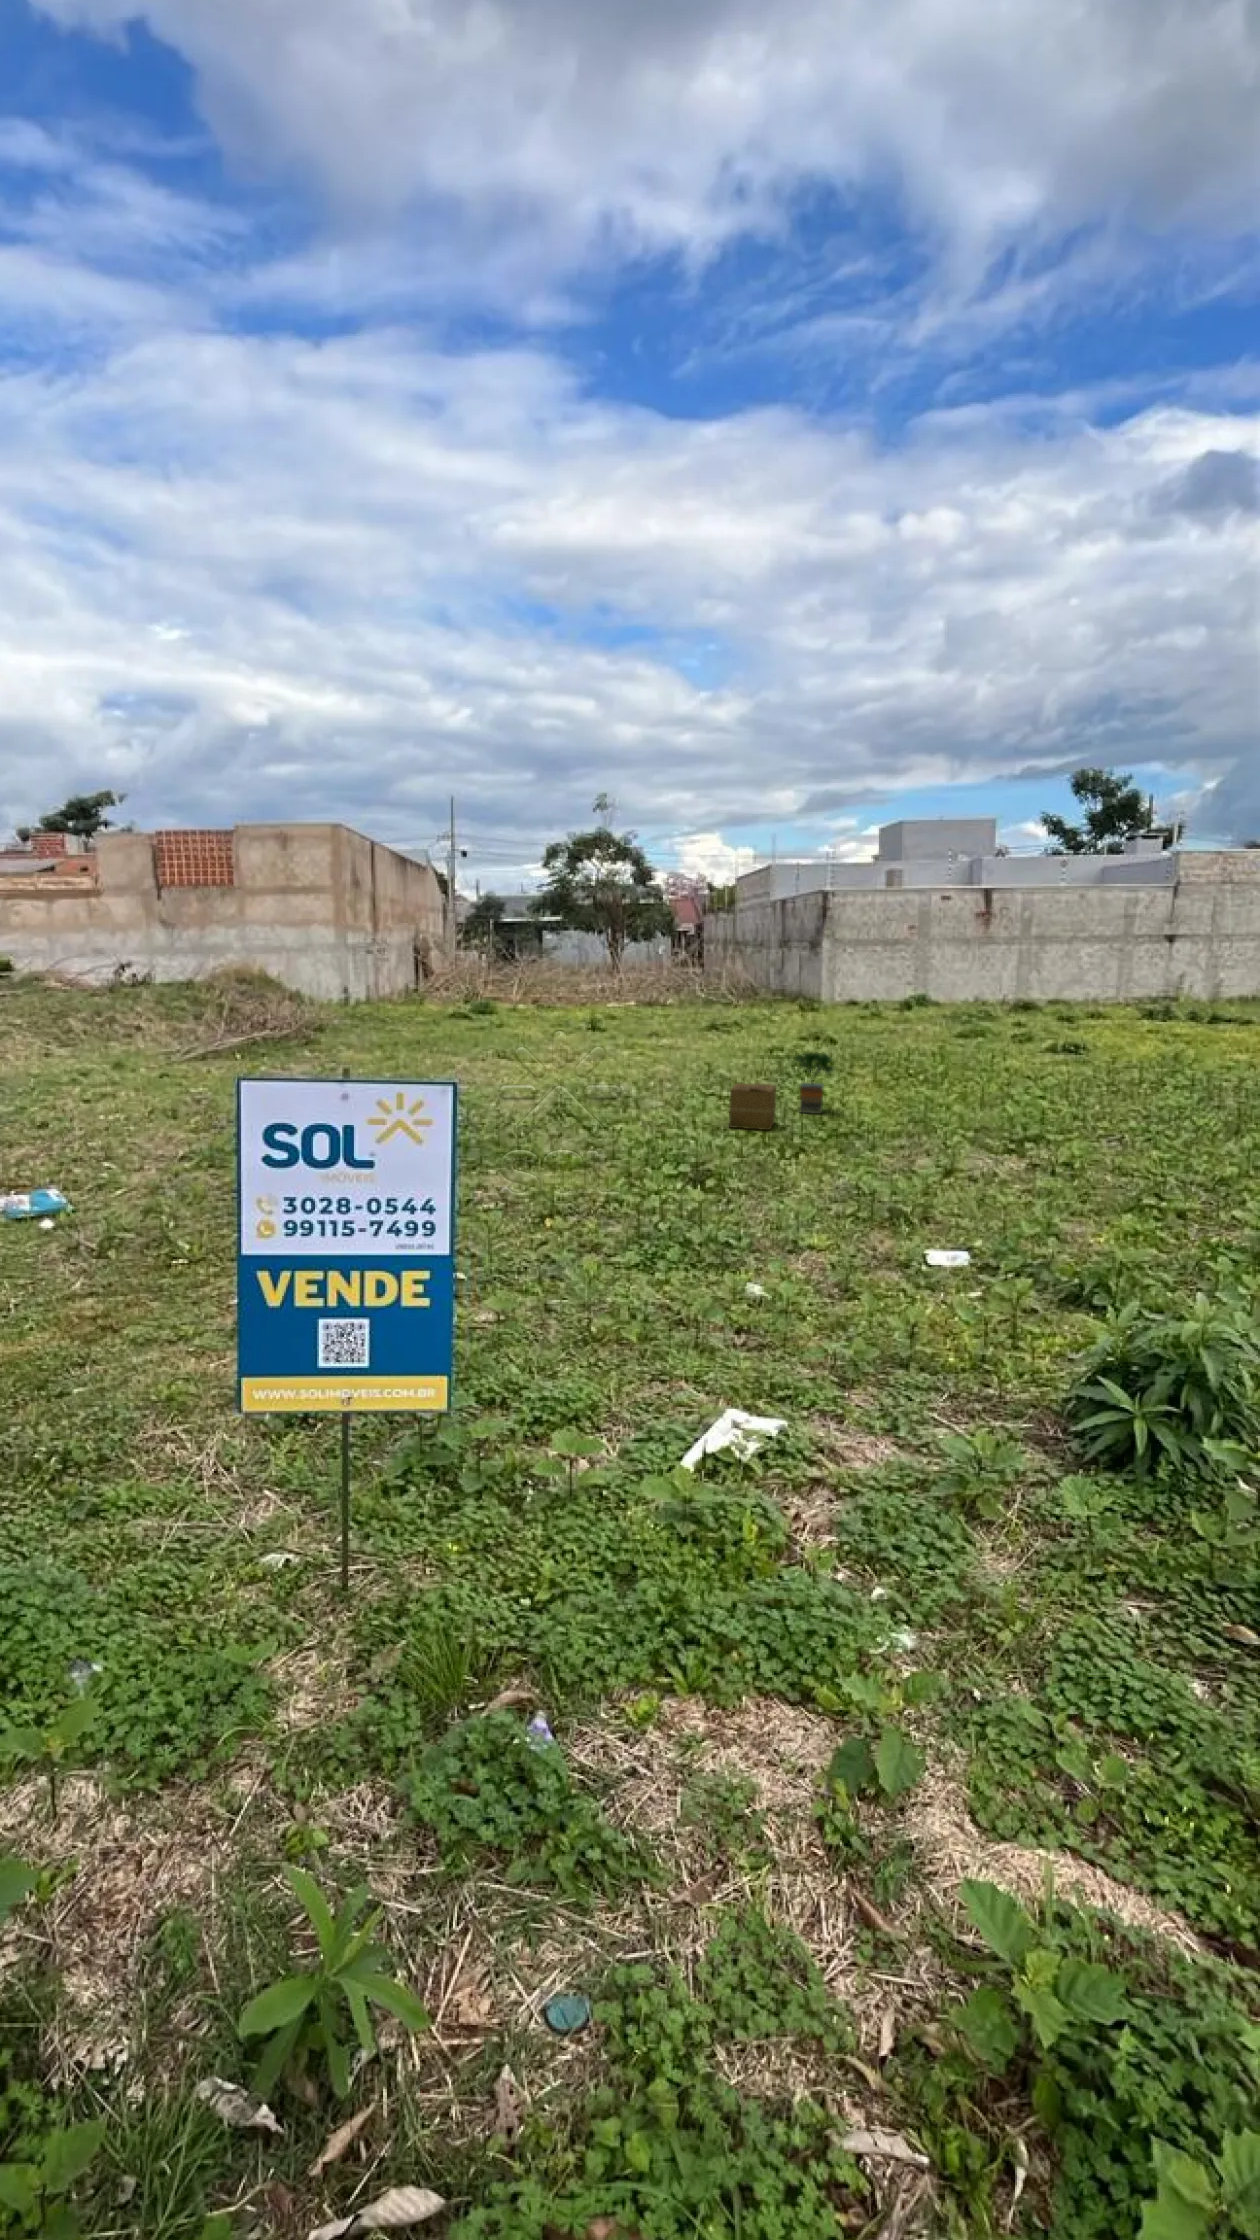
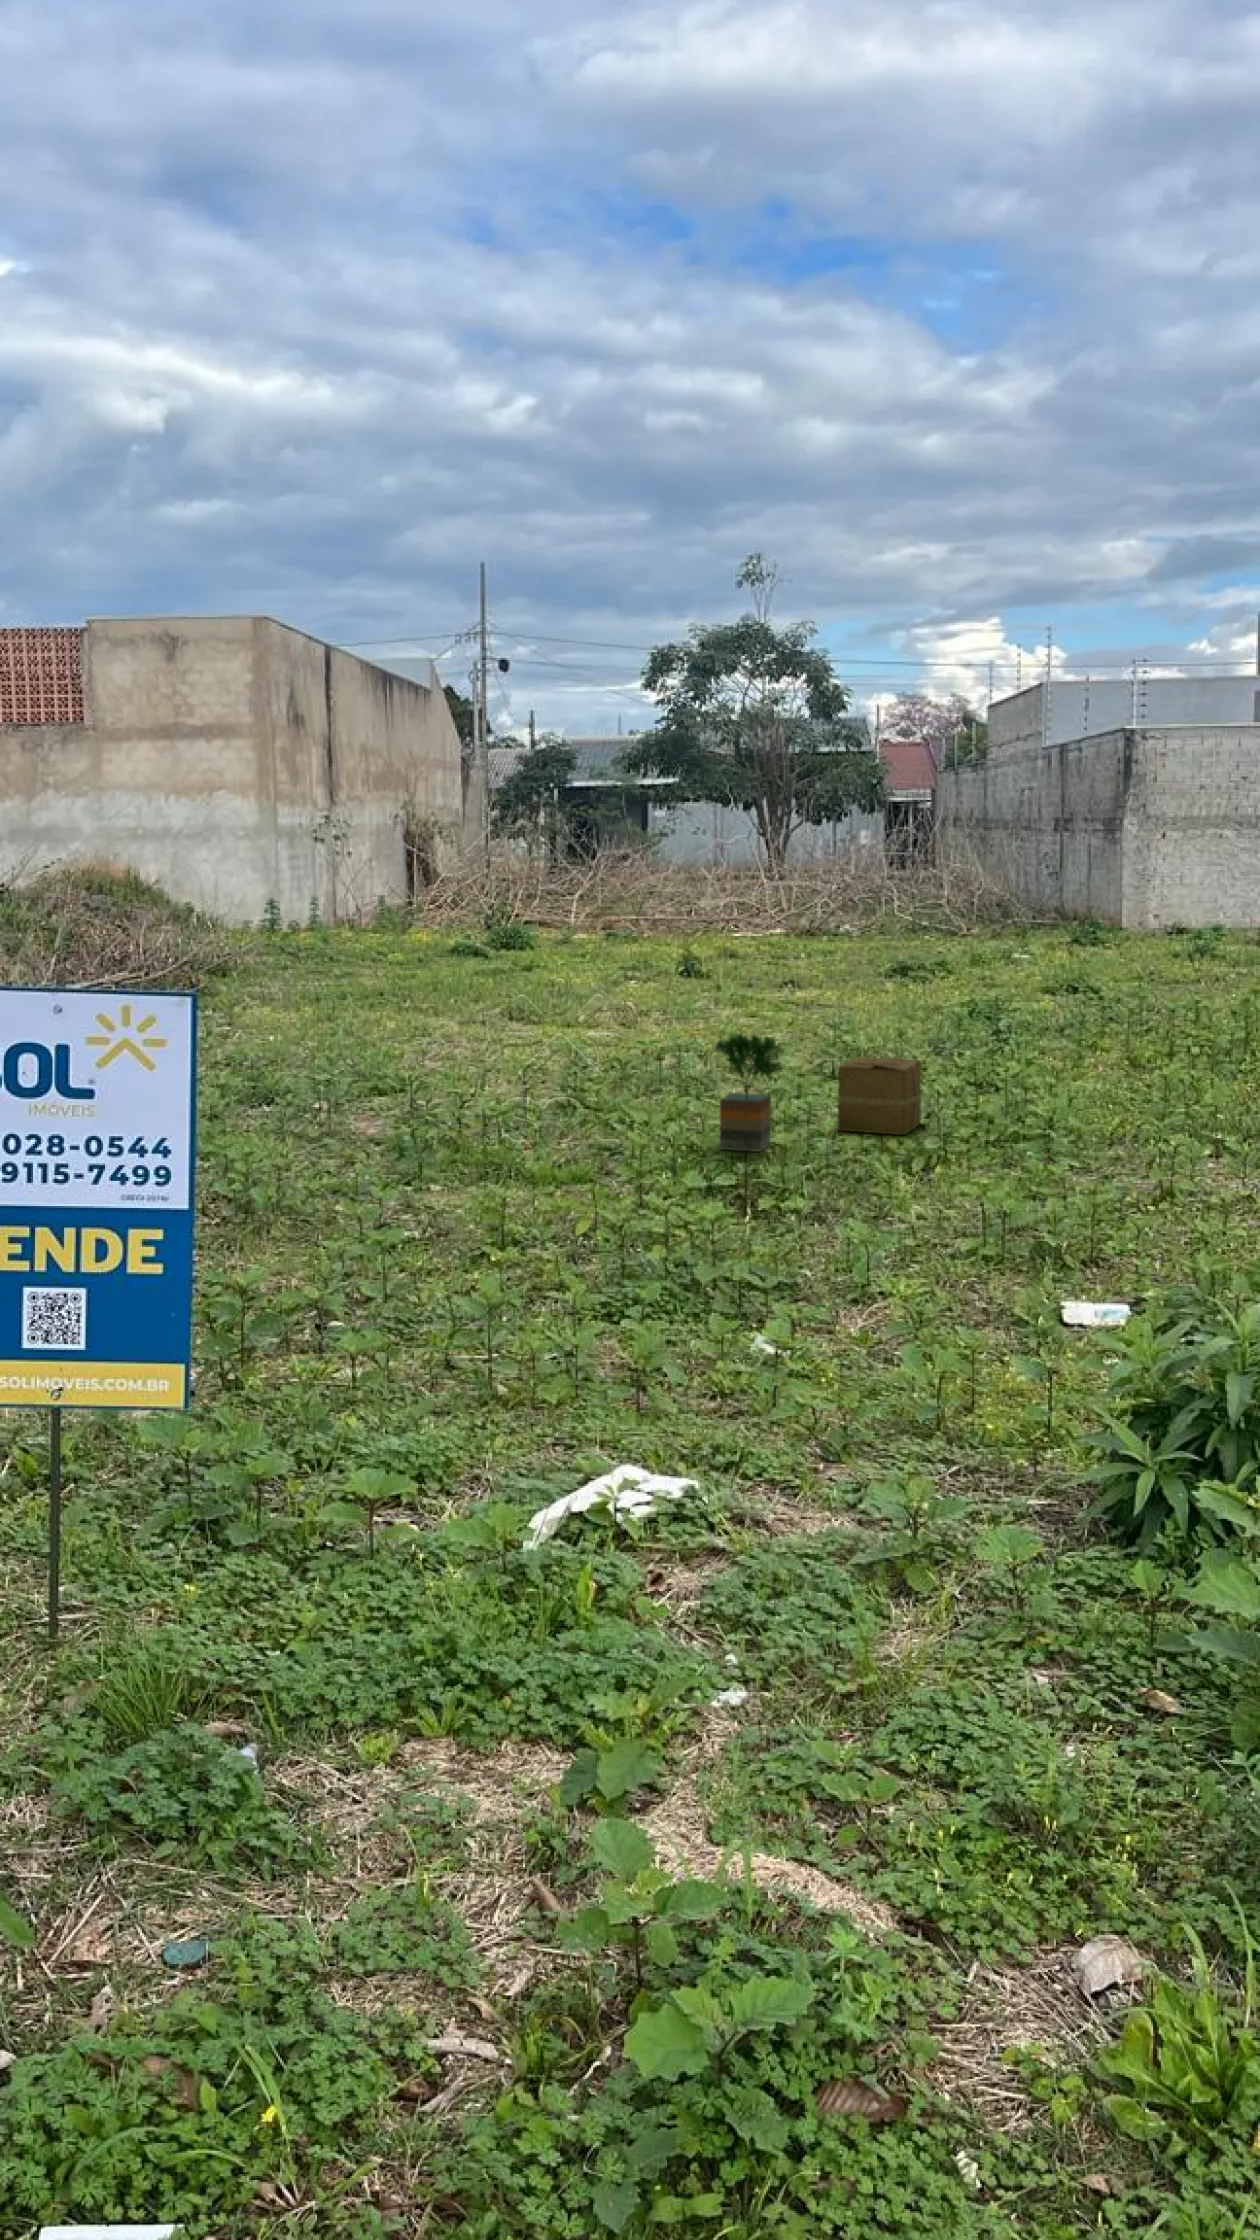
potted tree: present [796,1052,834,1114] -> present [714,1034,784,1152]

